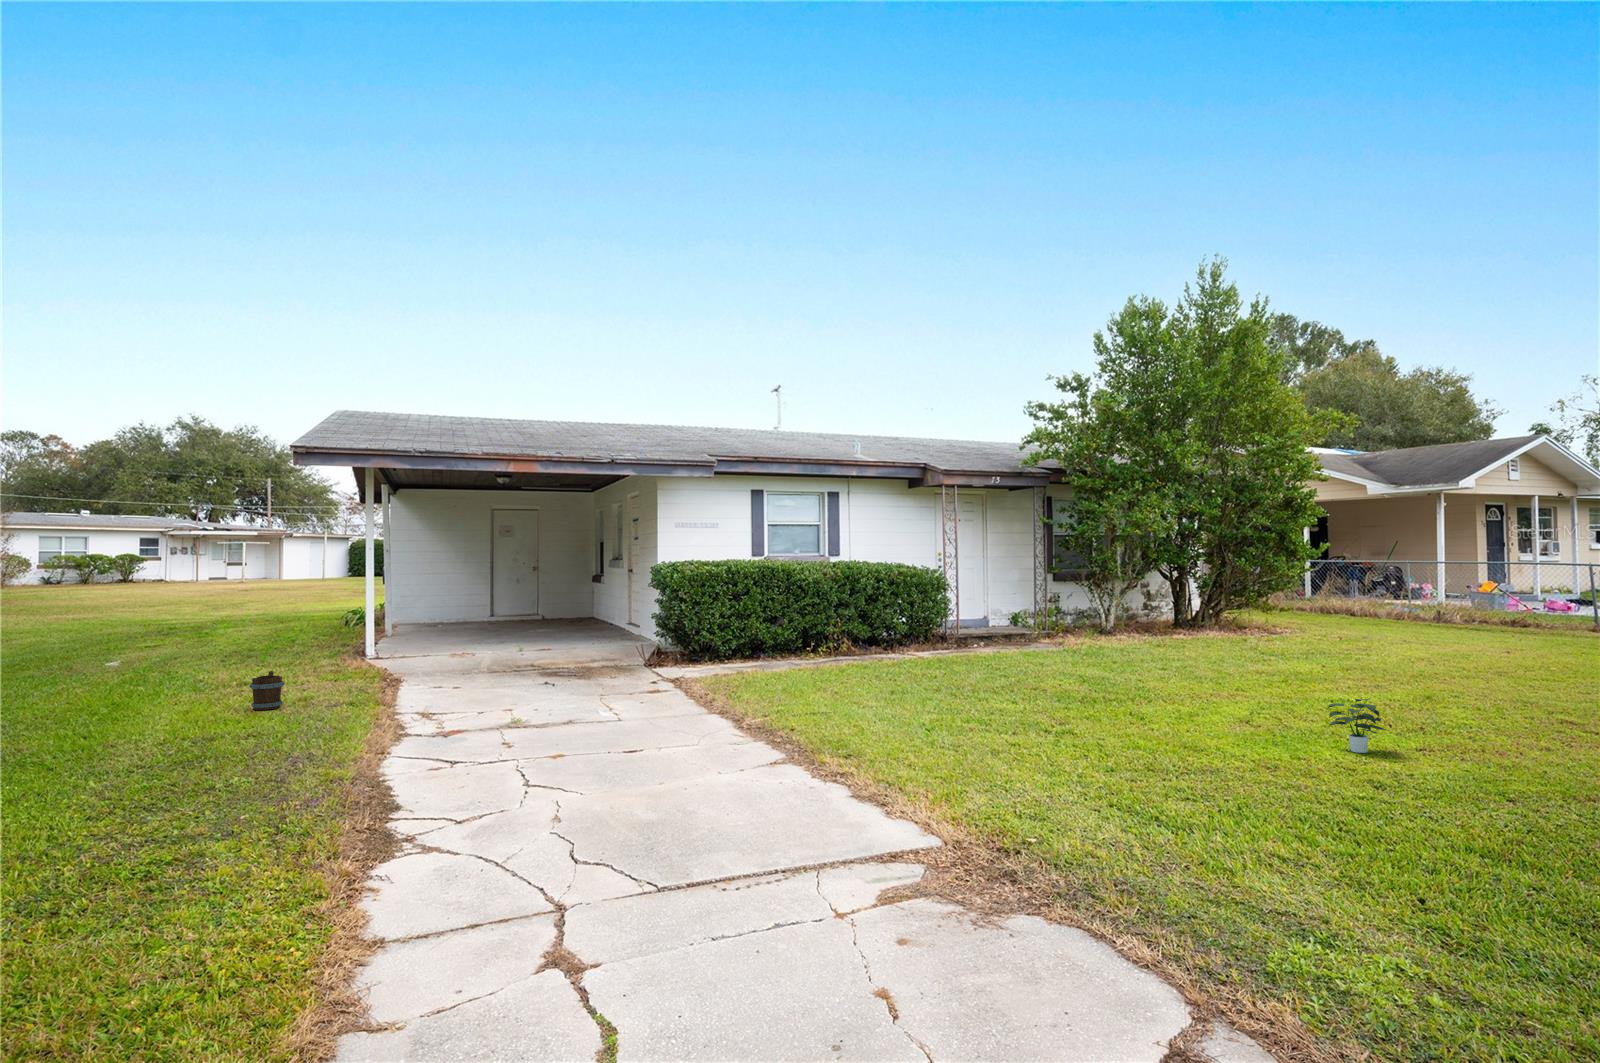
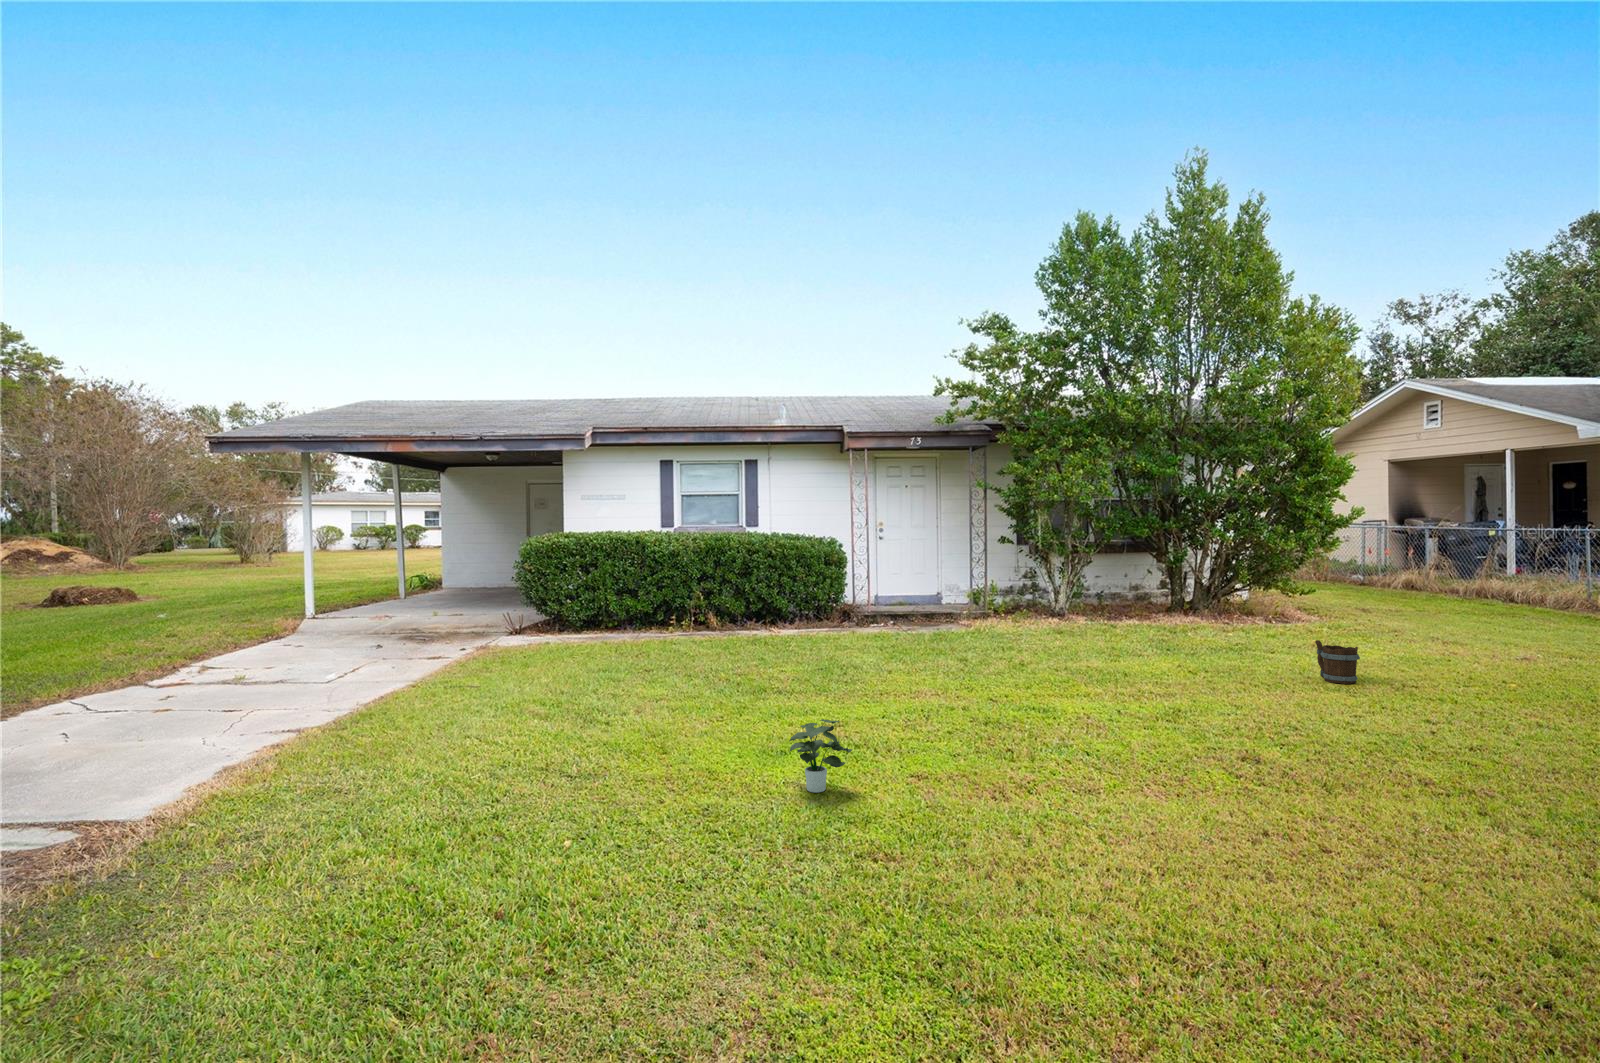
bucket: present [249,671,285,710] -> present [1315,640,1360,684]

